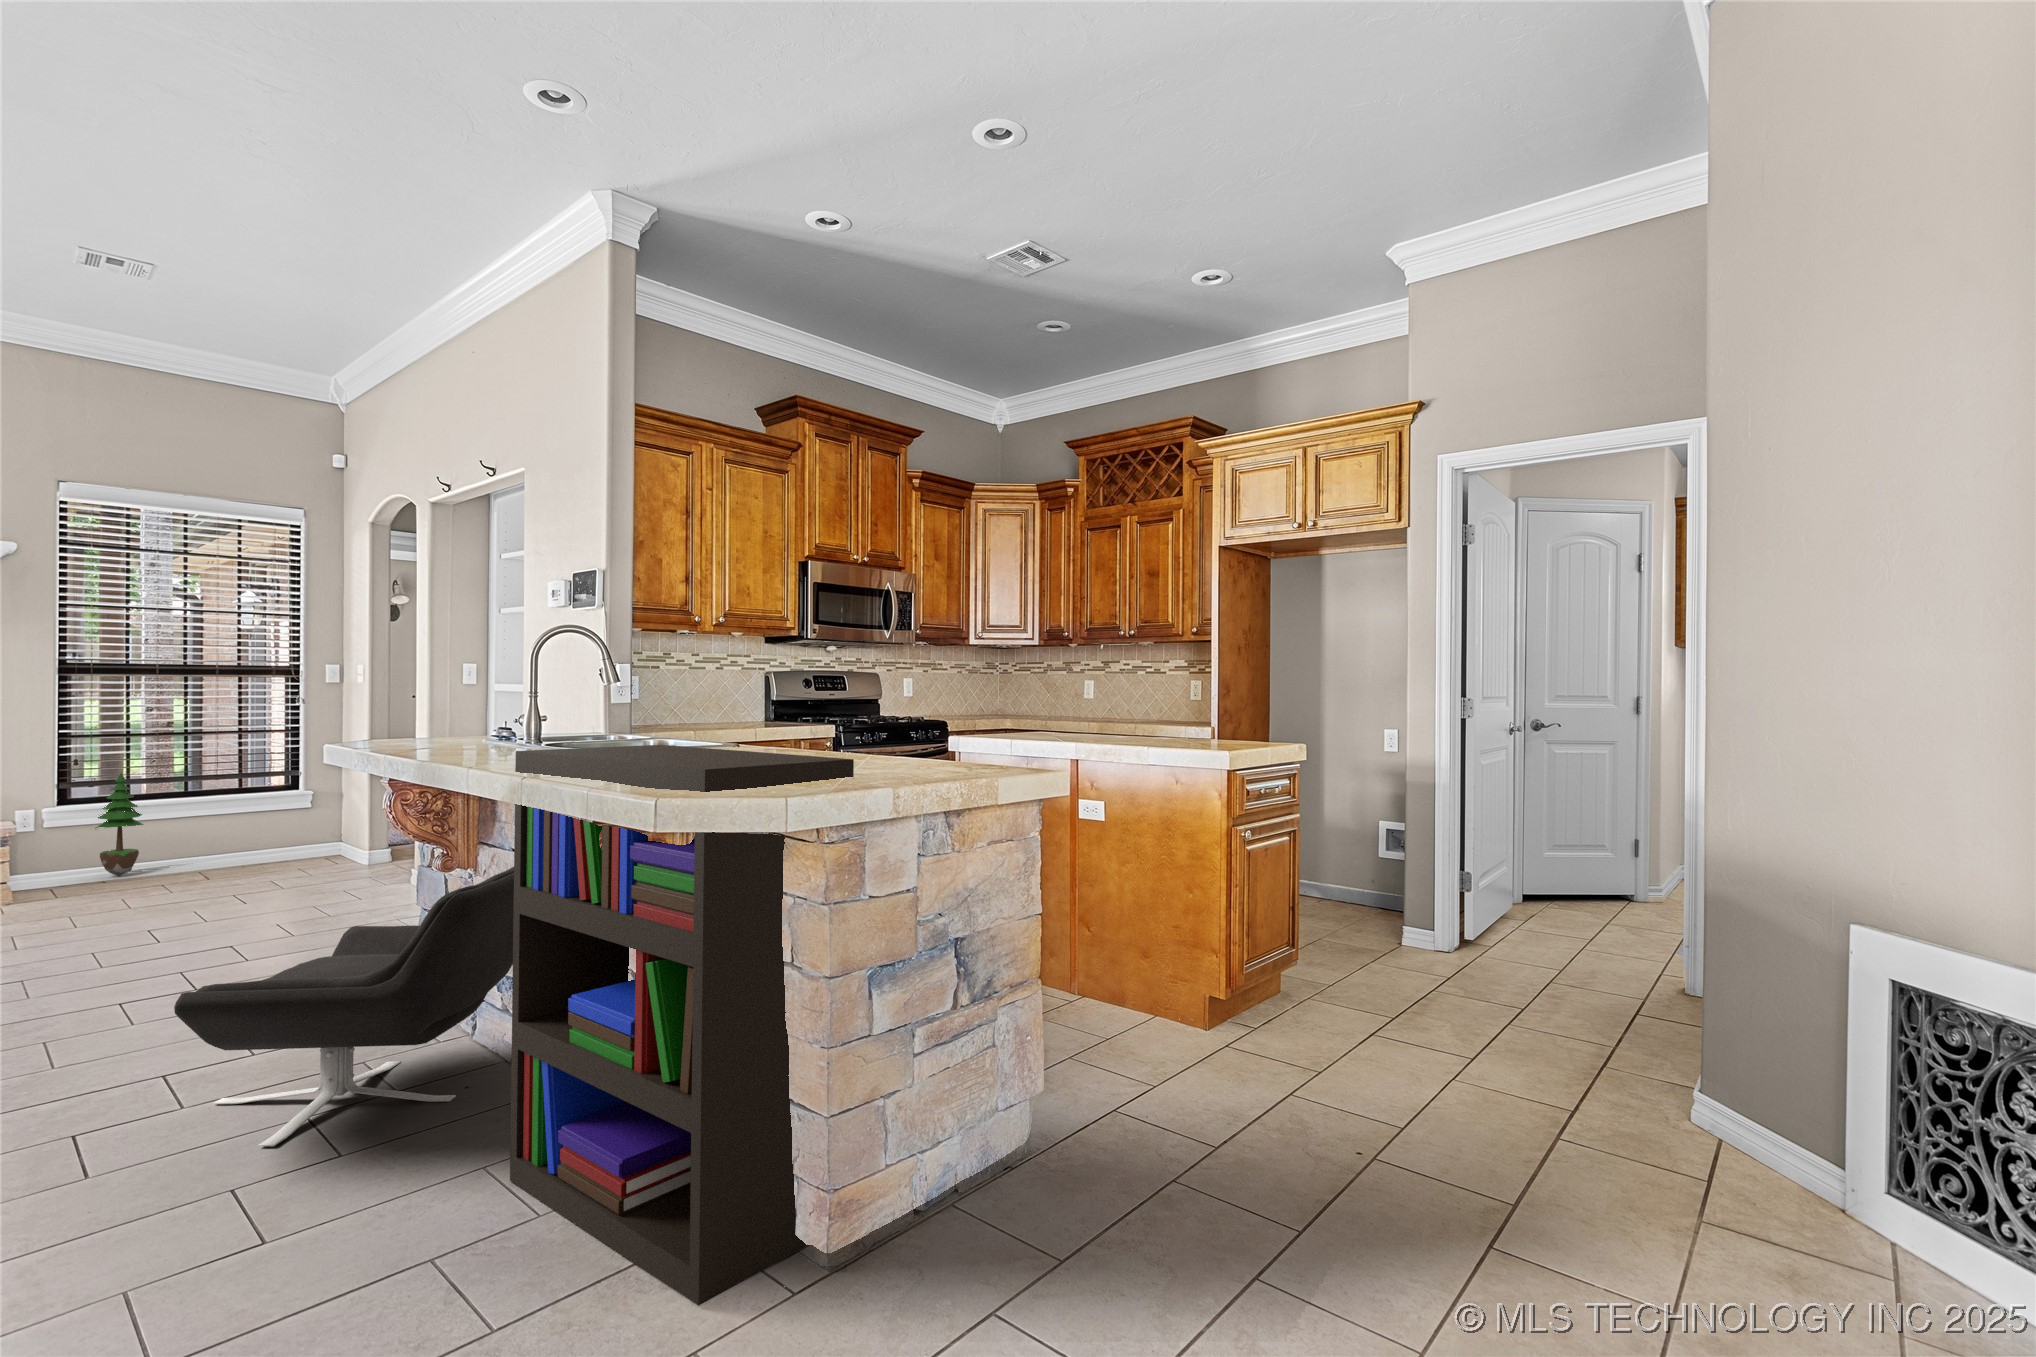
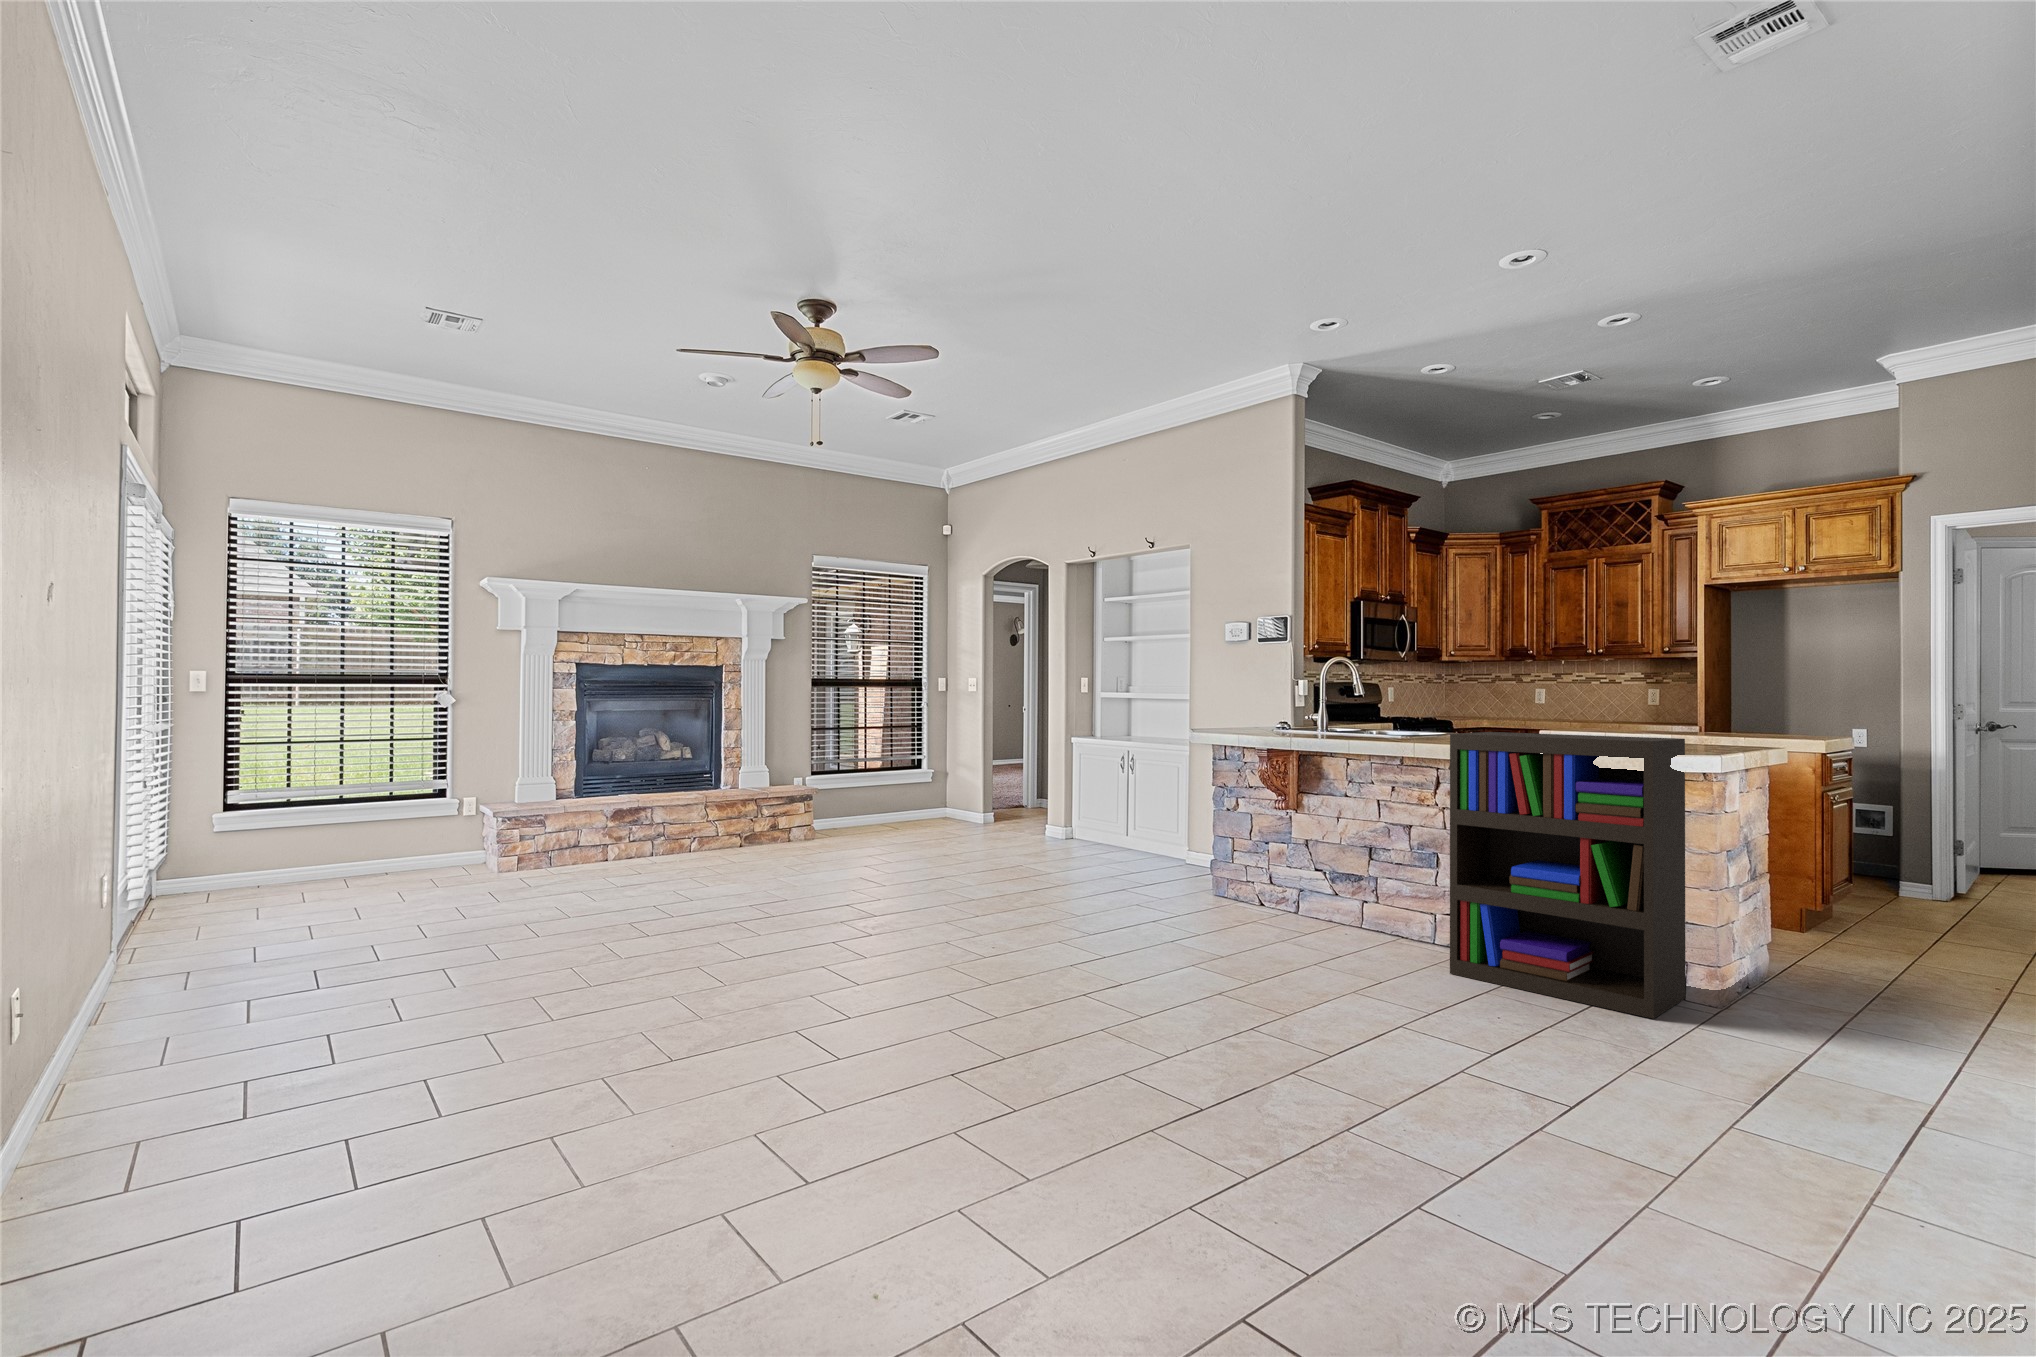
potted tree: present [95,773,143,876] -> none [827,755,853,827]
lounge chair: present [174,867,514,1146] -> none [1203,806,1380,954]

